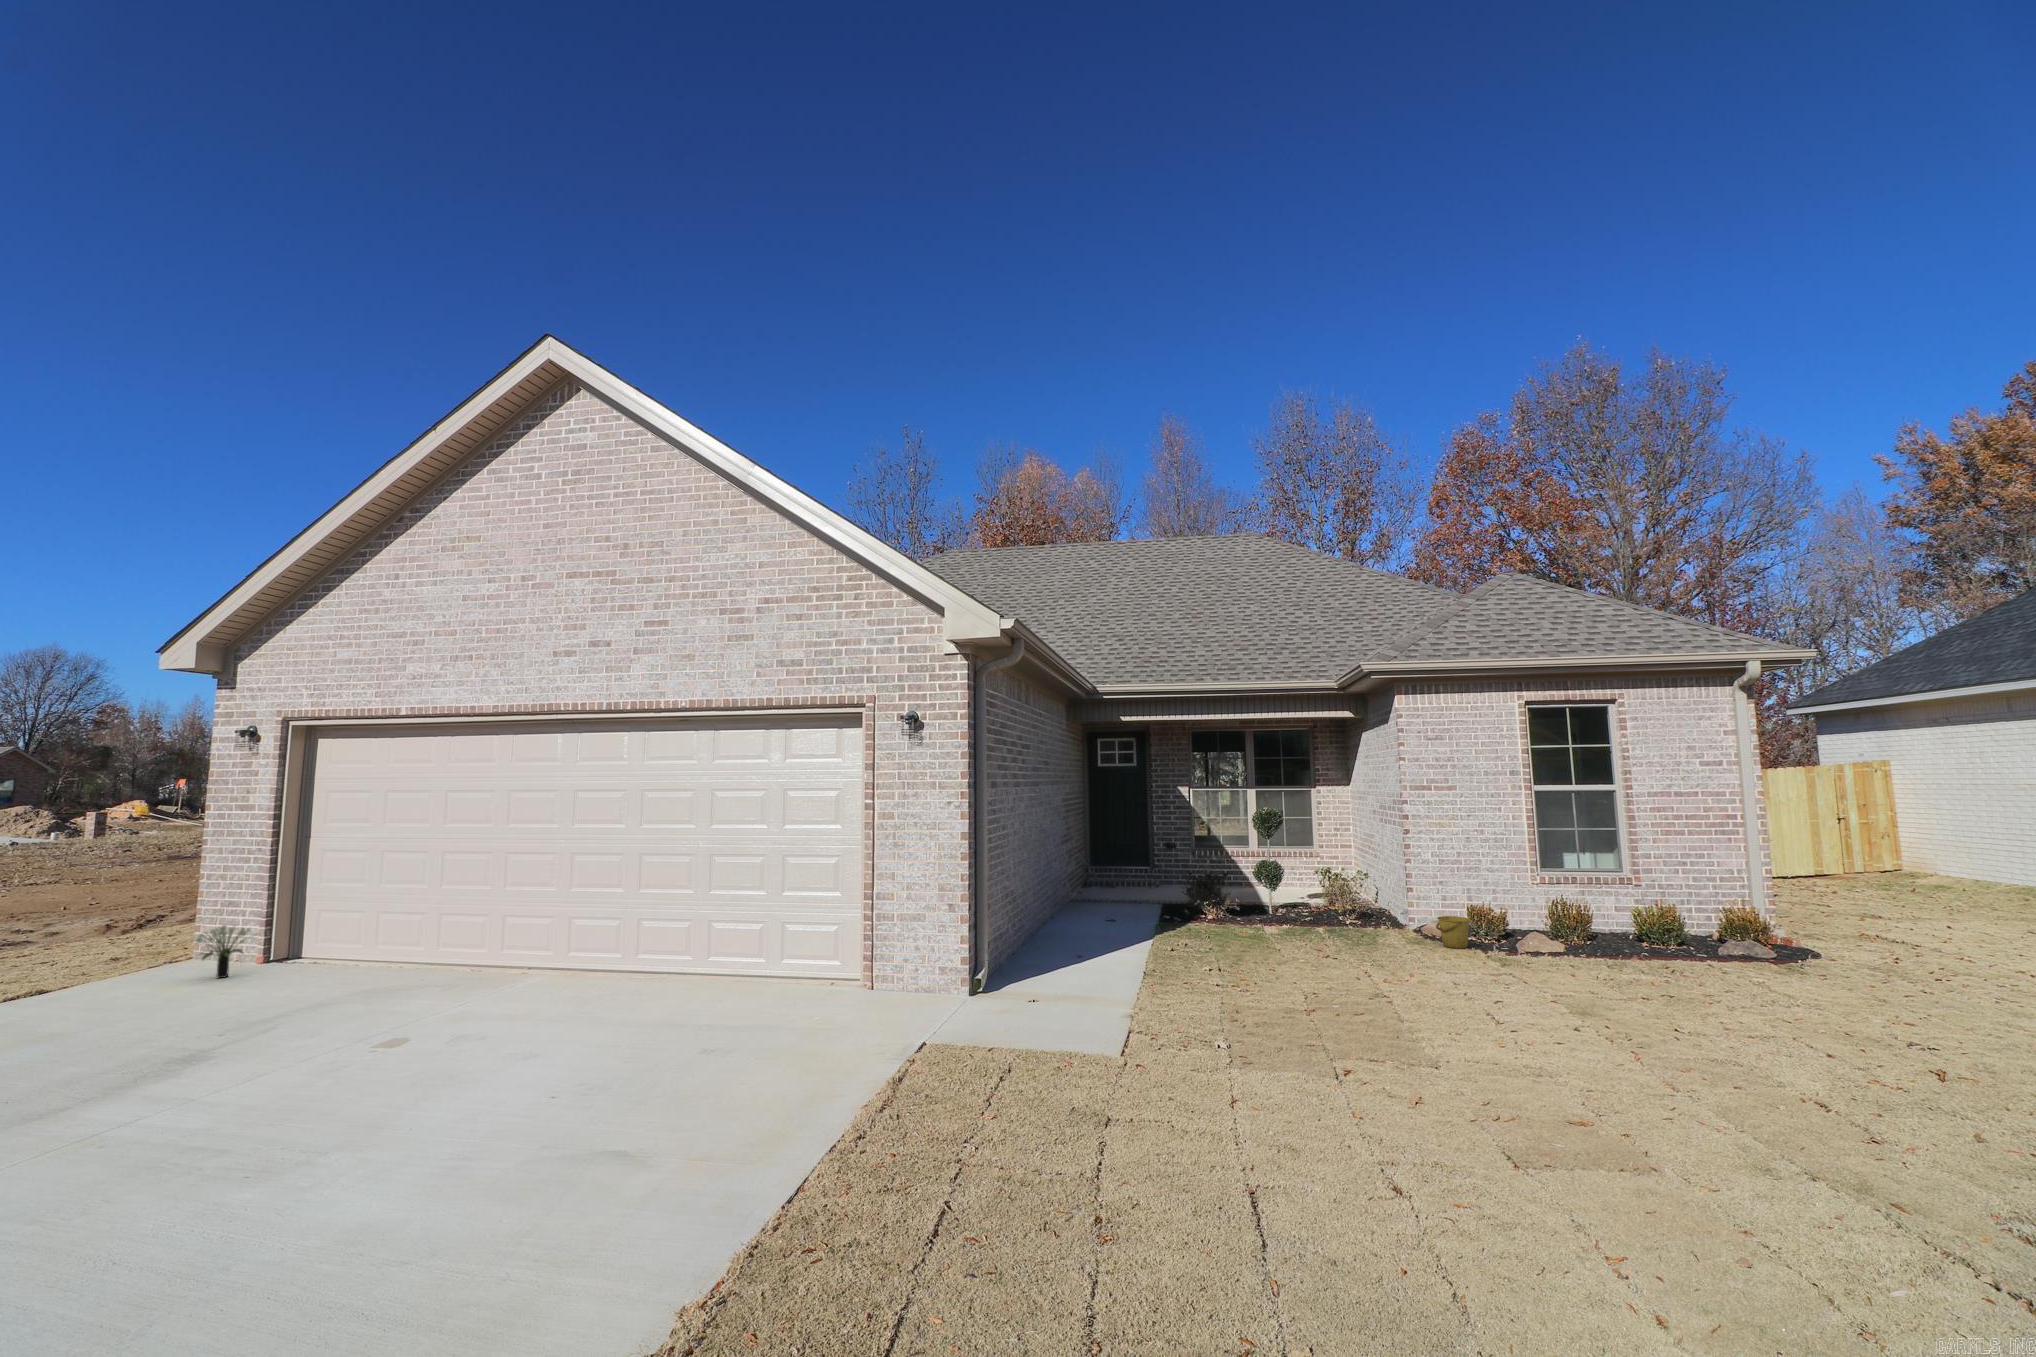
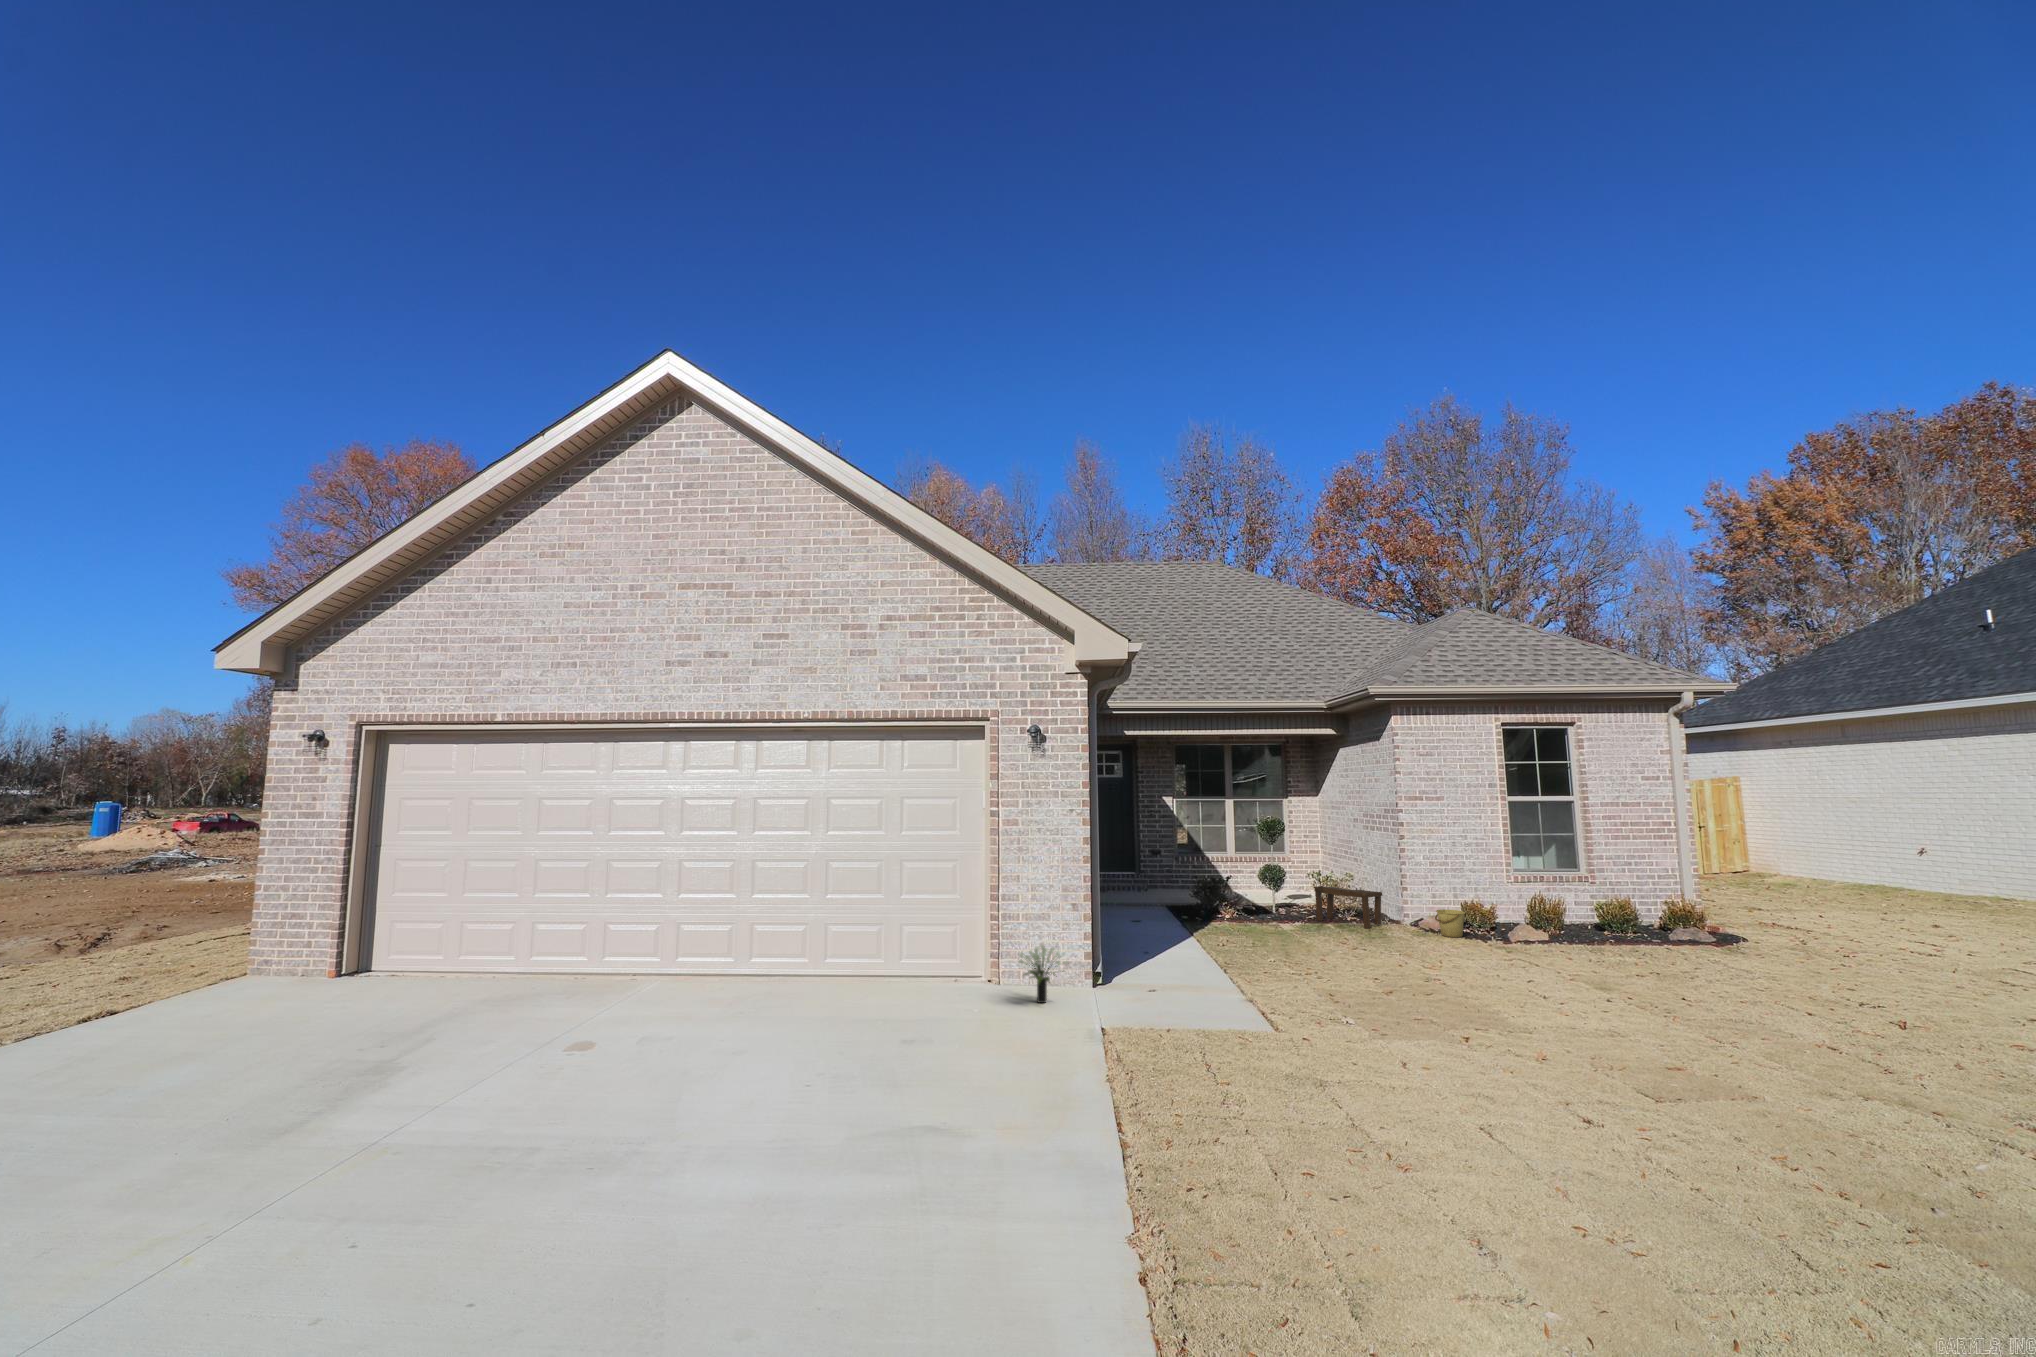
bench: none [1310,888,1383,936] -> present [1314,886,1382,929]
potted plant: present [197,925,250,978] -> present [1019,946,1068,1003]

